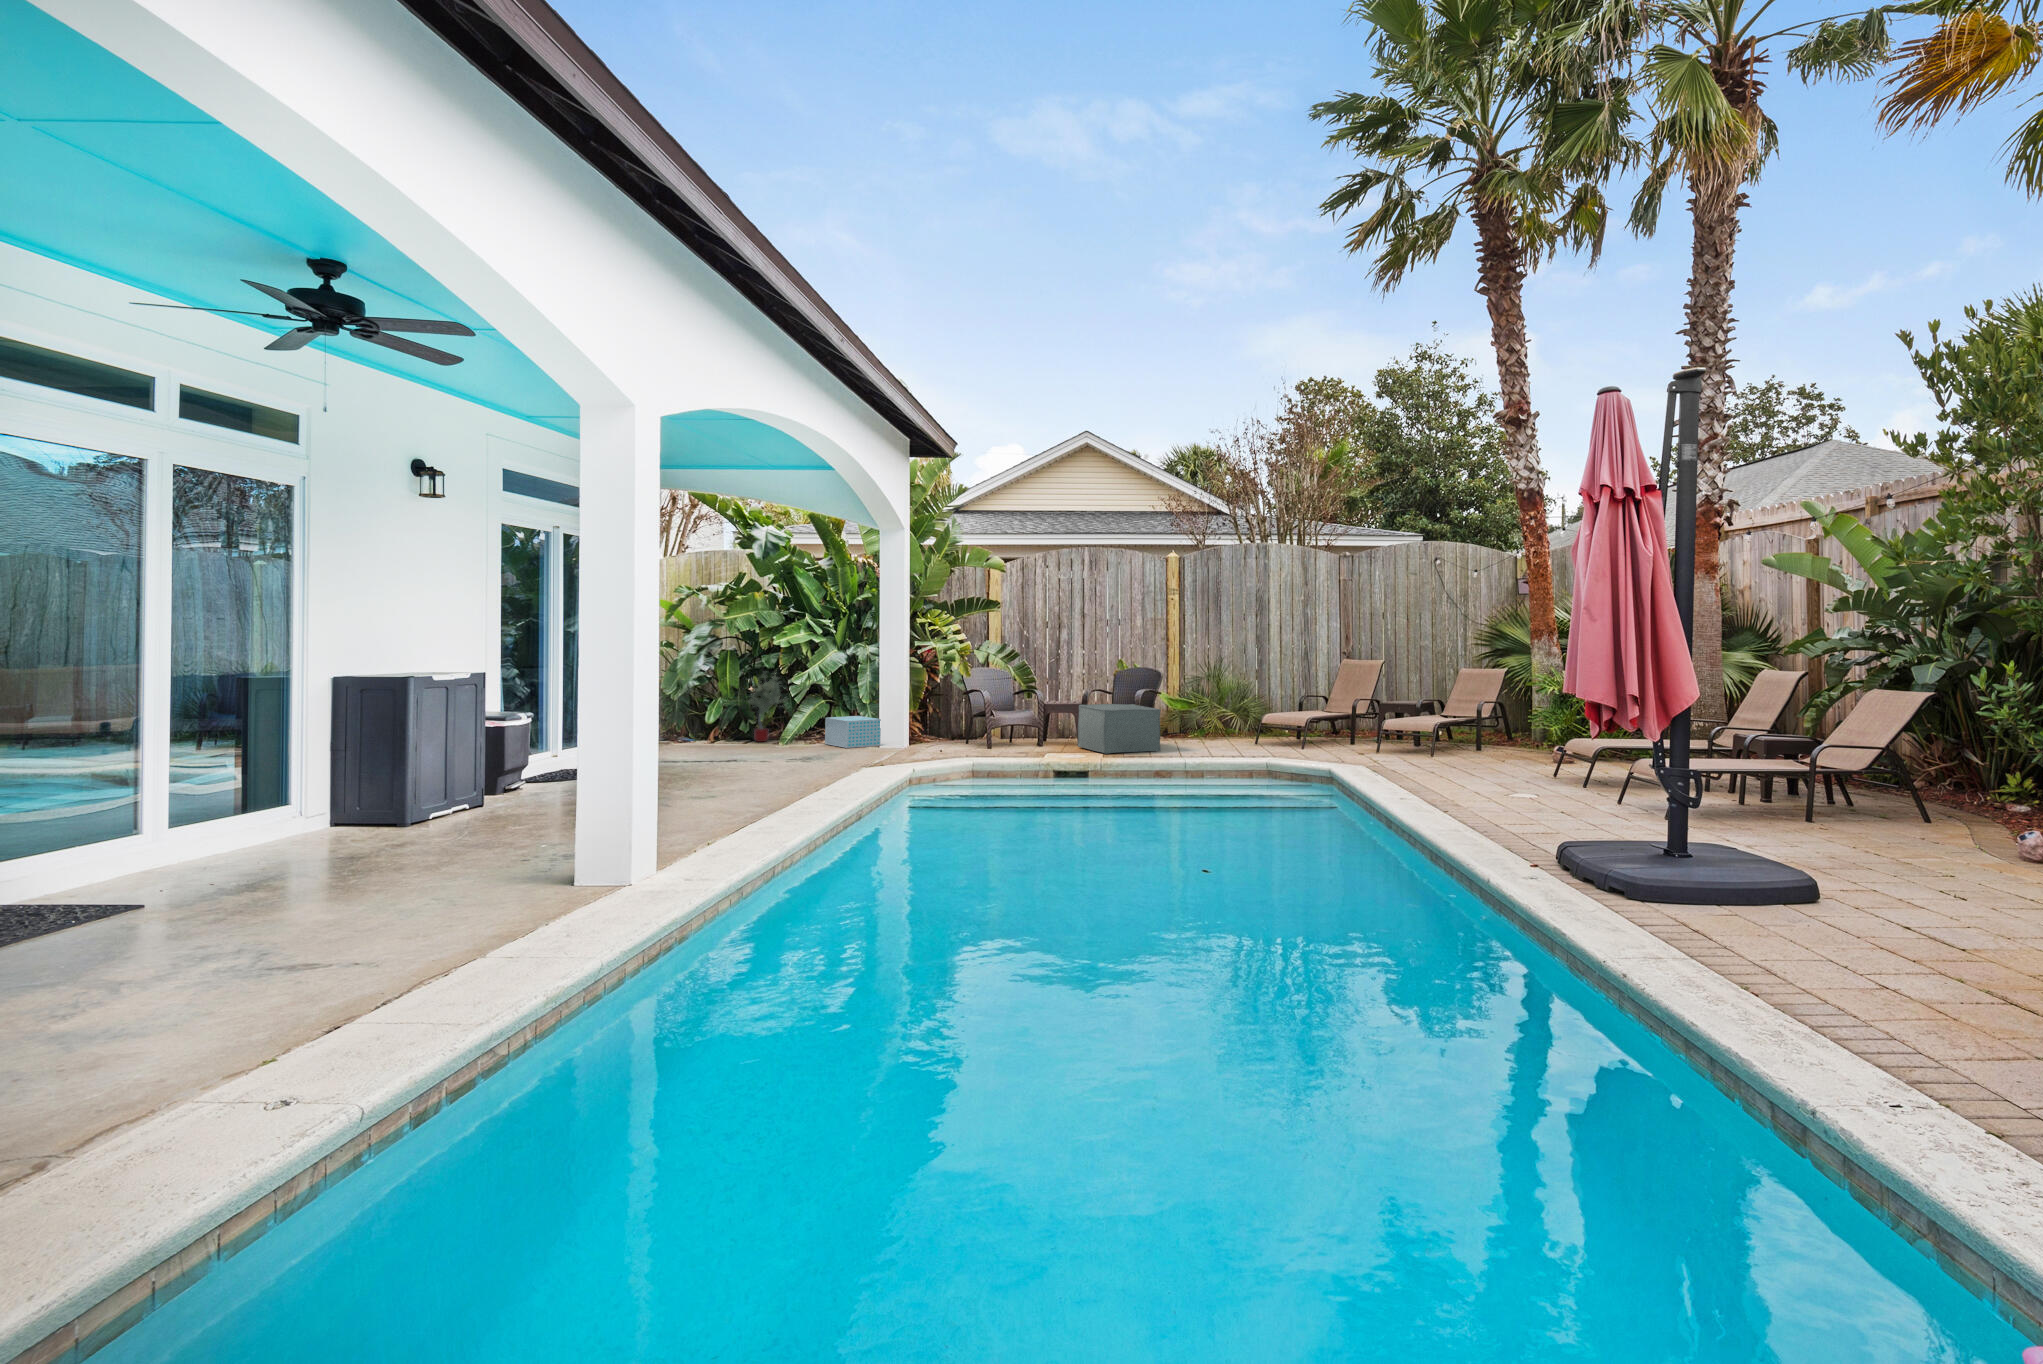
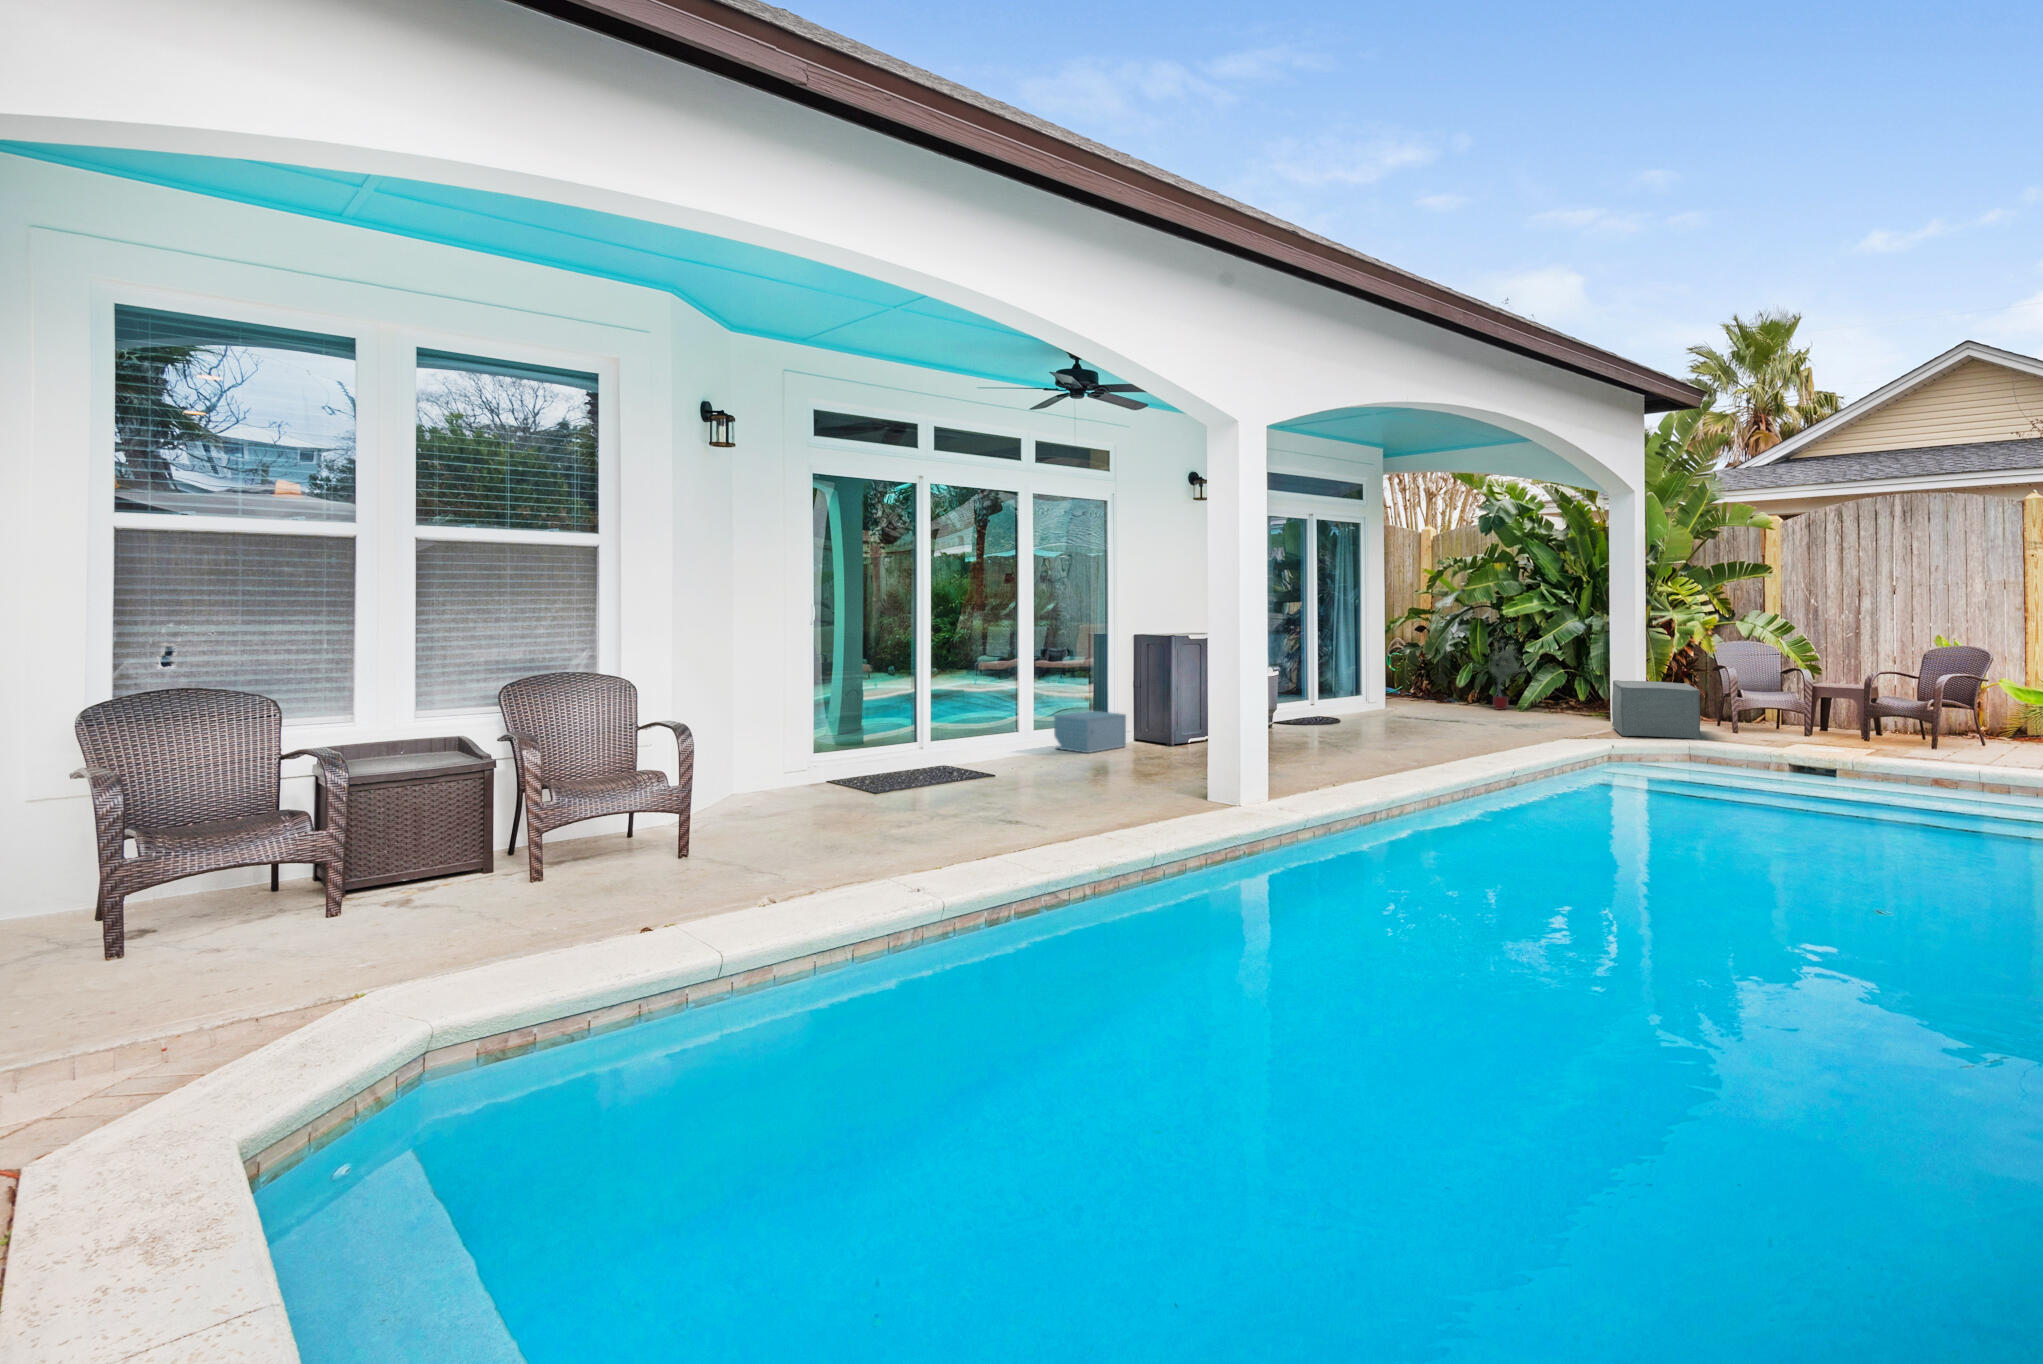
ottoman: present [1078,704,1161,754] -> present [1612,680,1700,739]
storage box: present [825,716,881,748] -> present [1054,711,1126,753]

